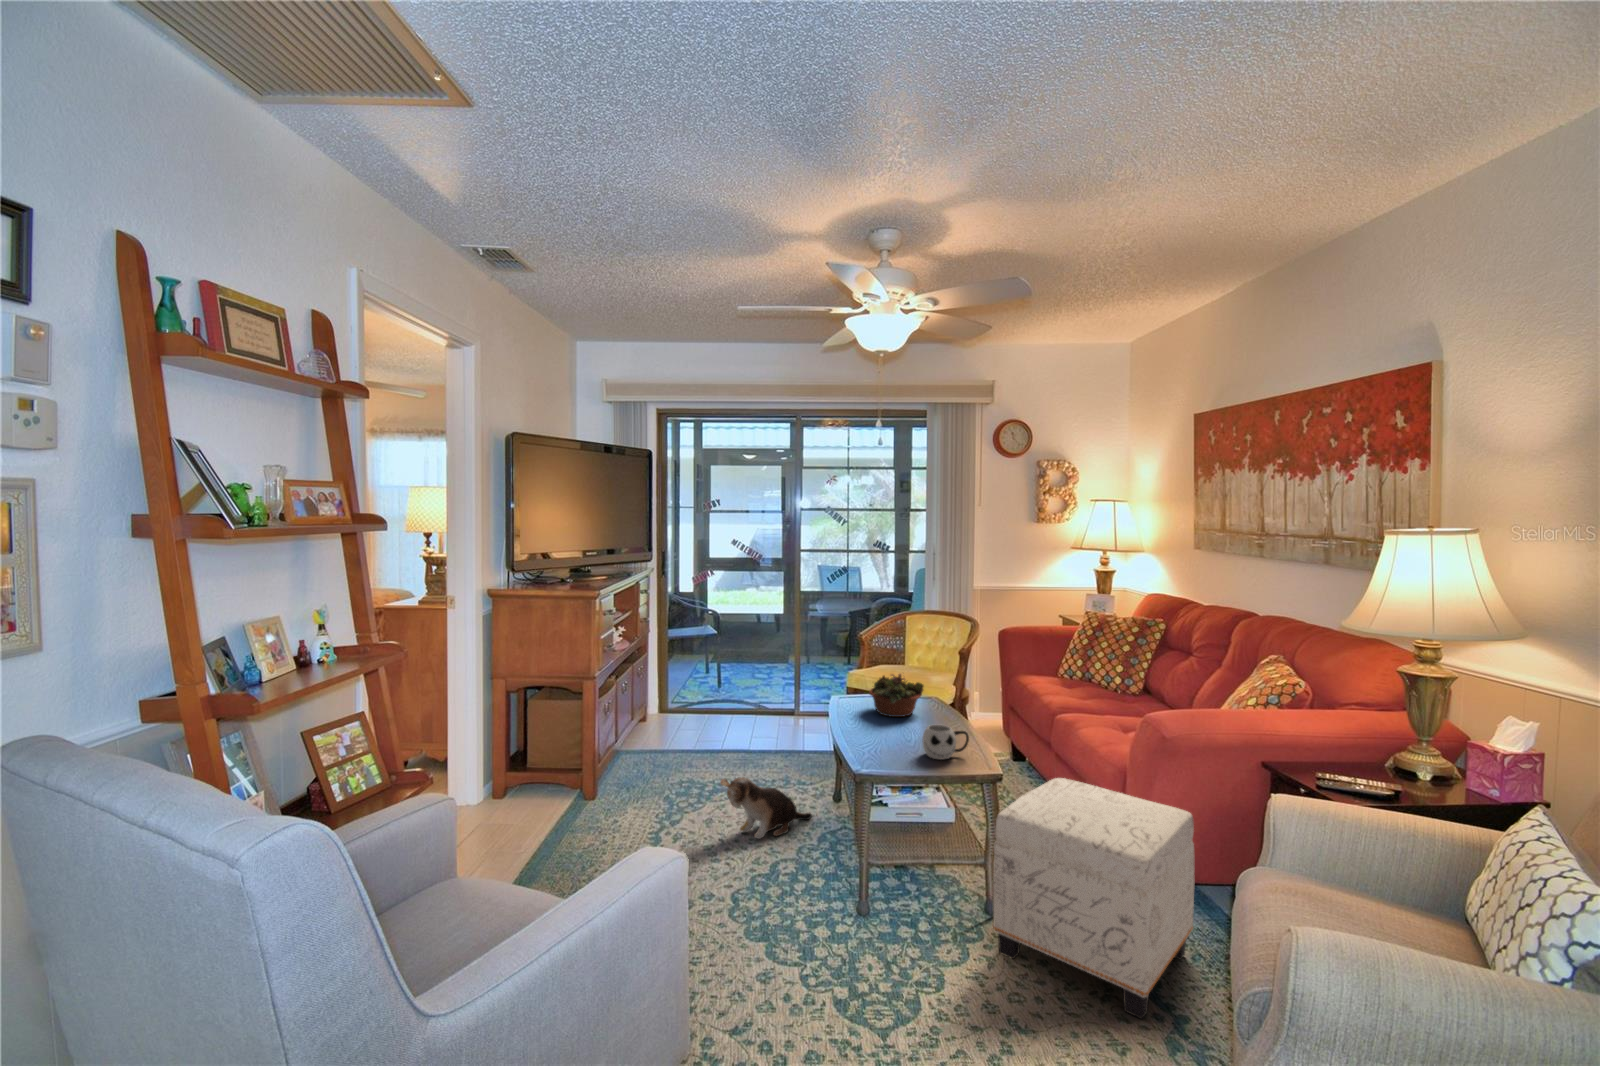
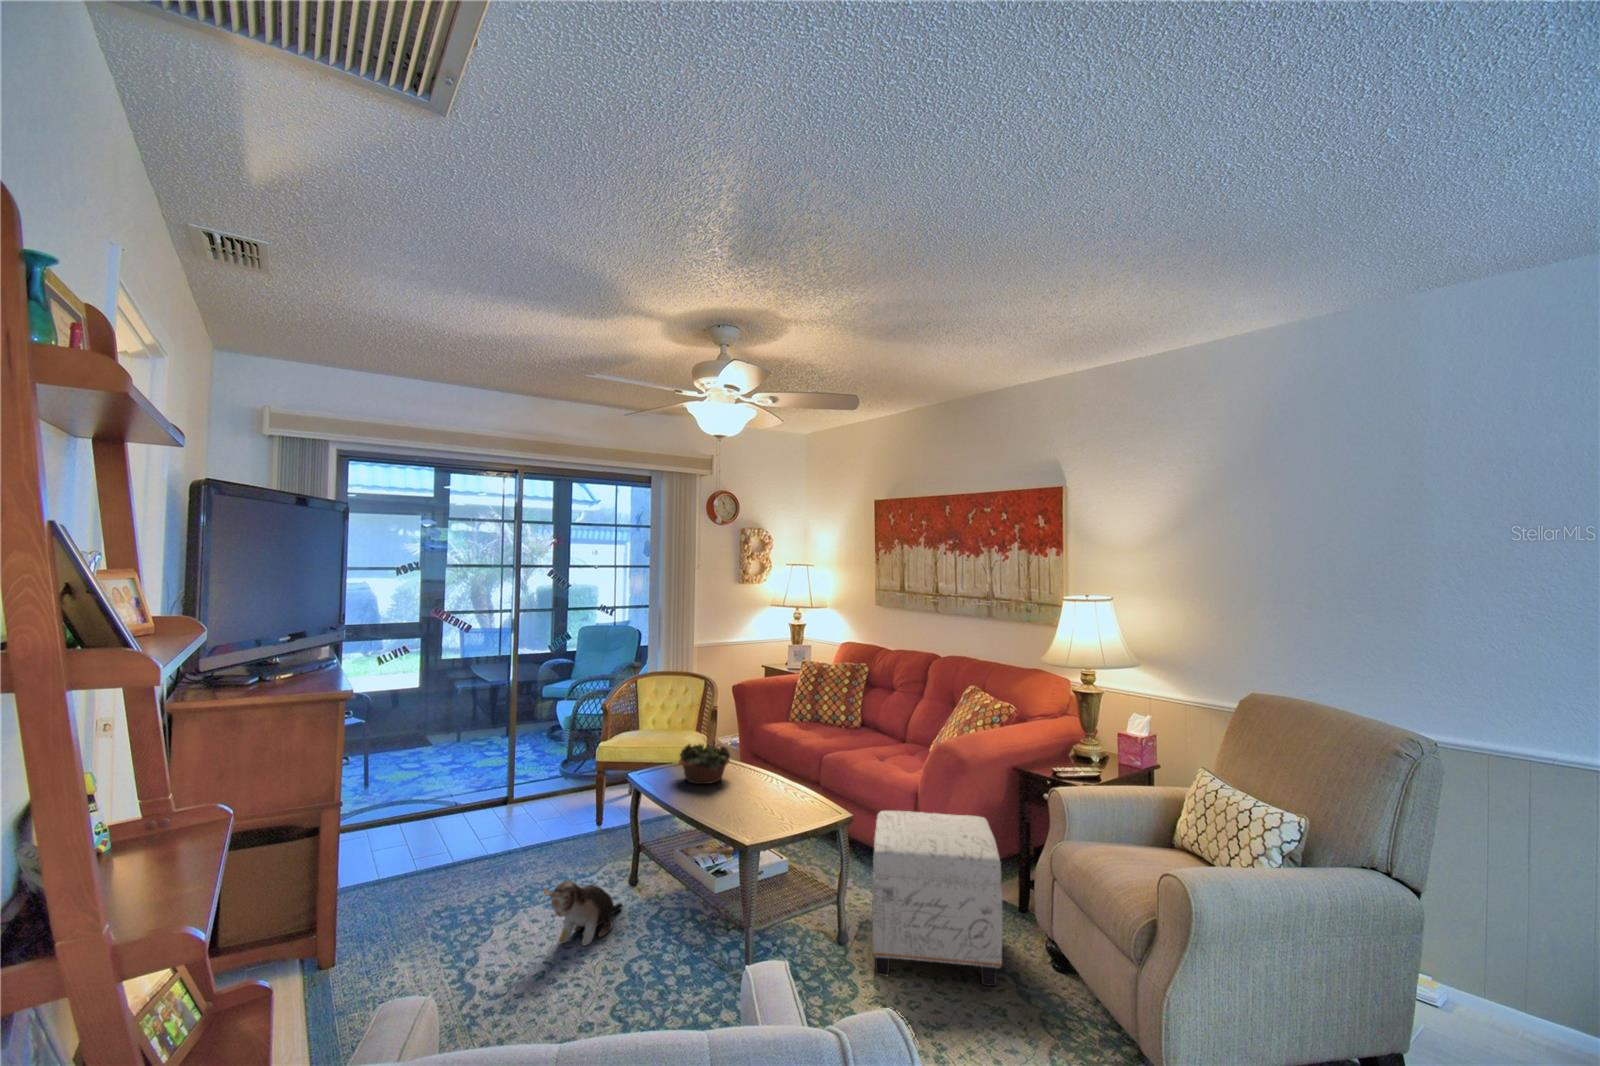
mug: present [922,725,969,759] -> none [773,783,810,816]

